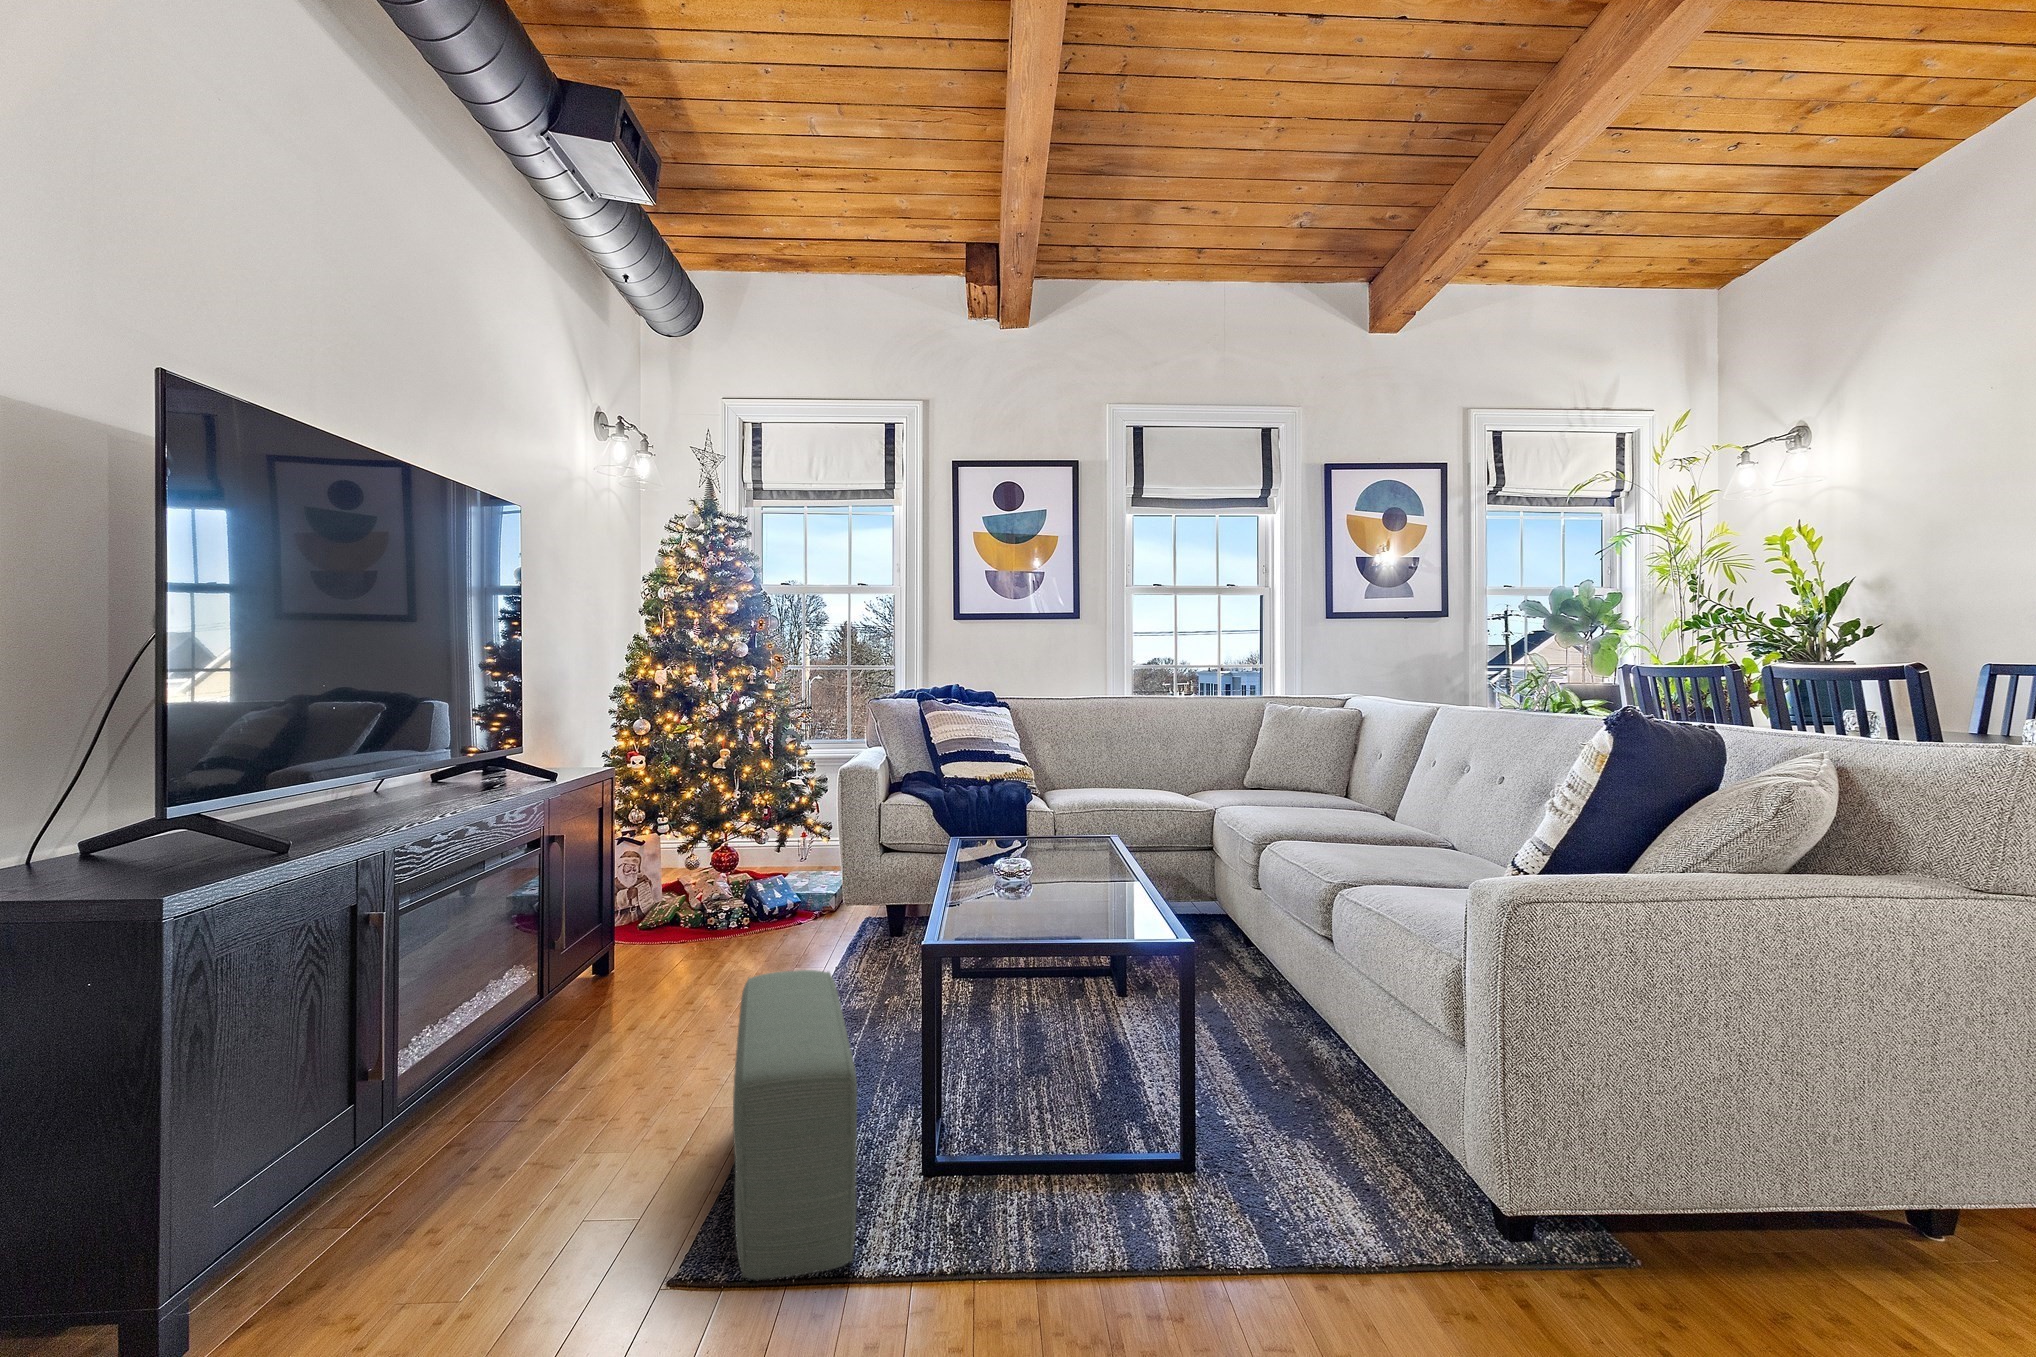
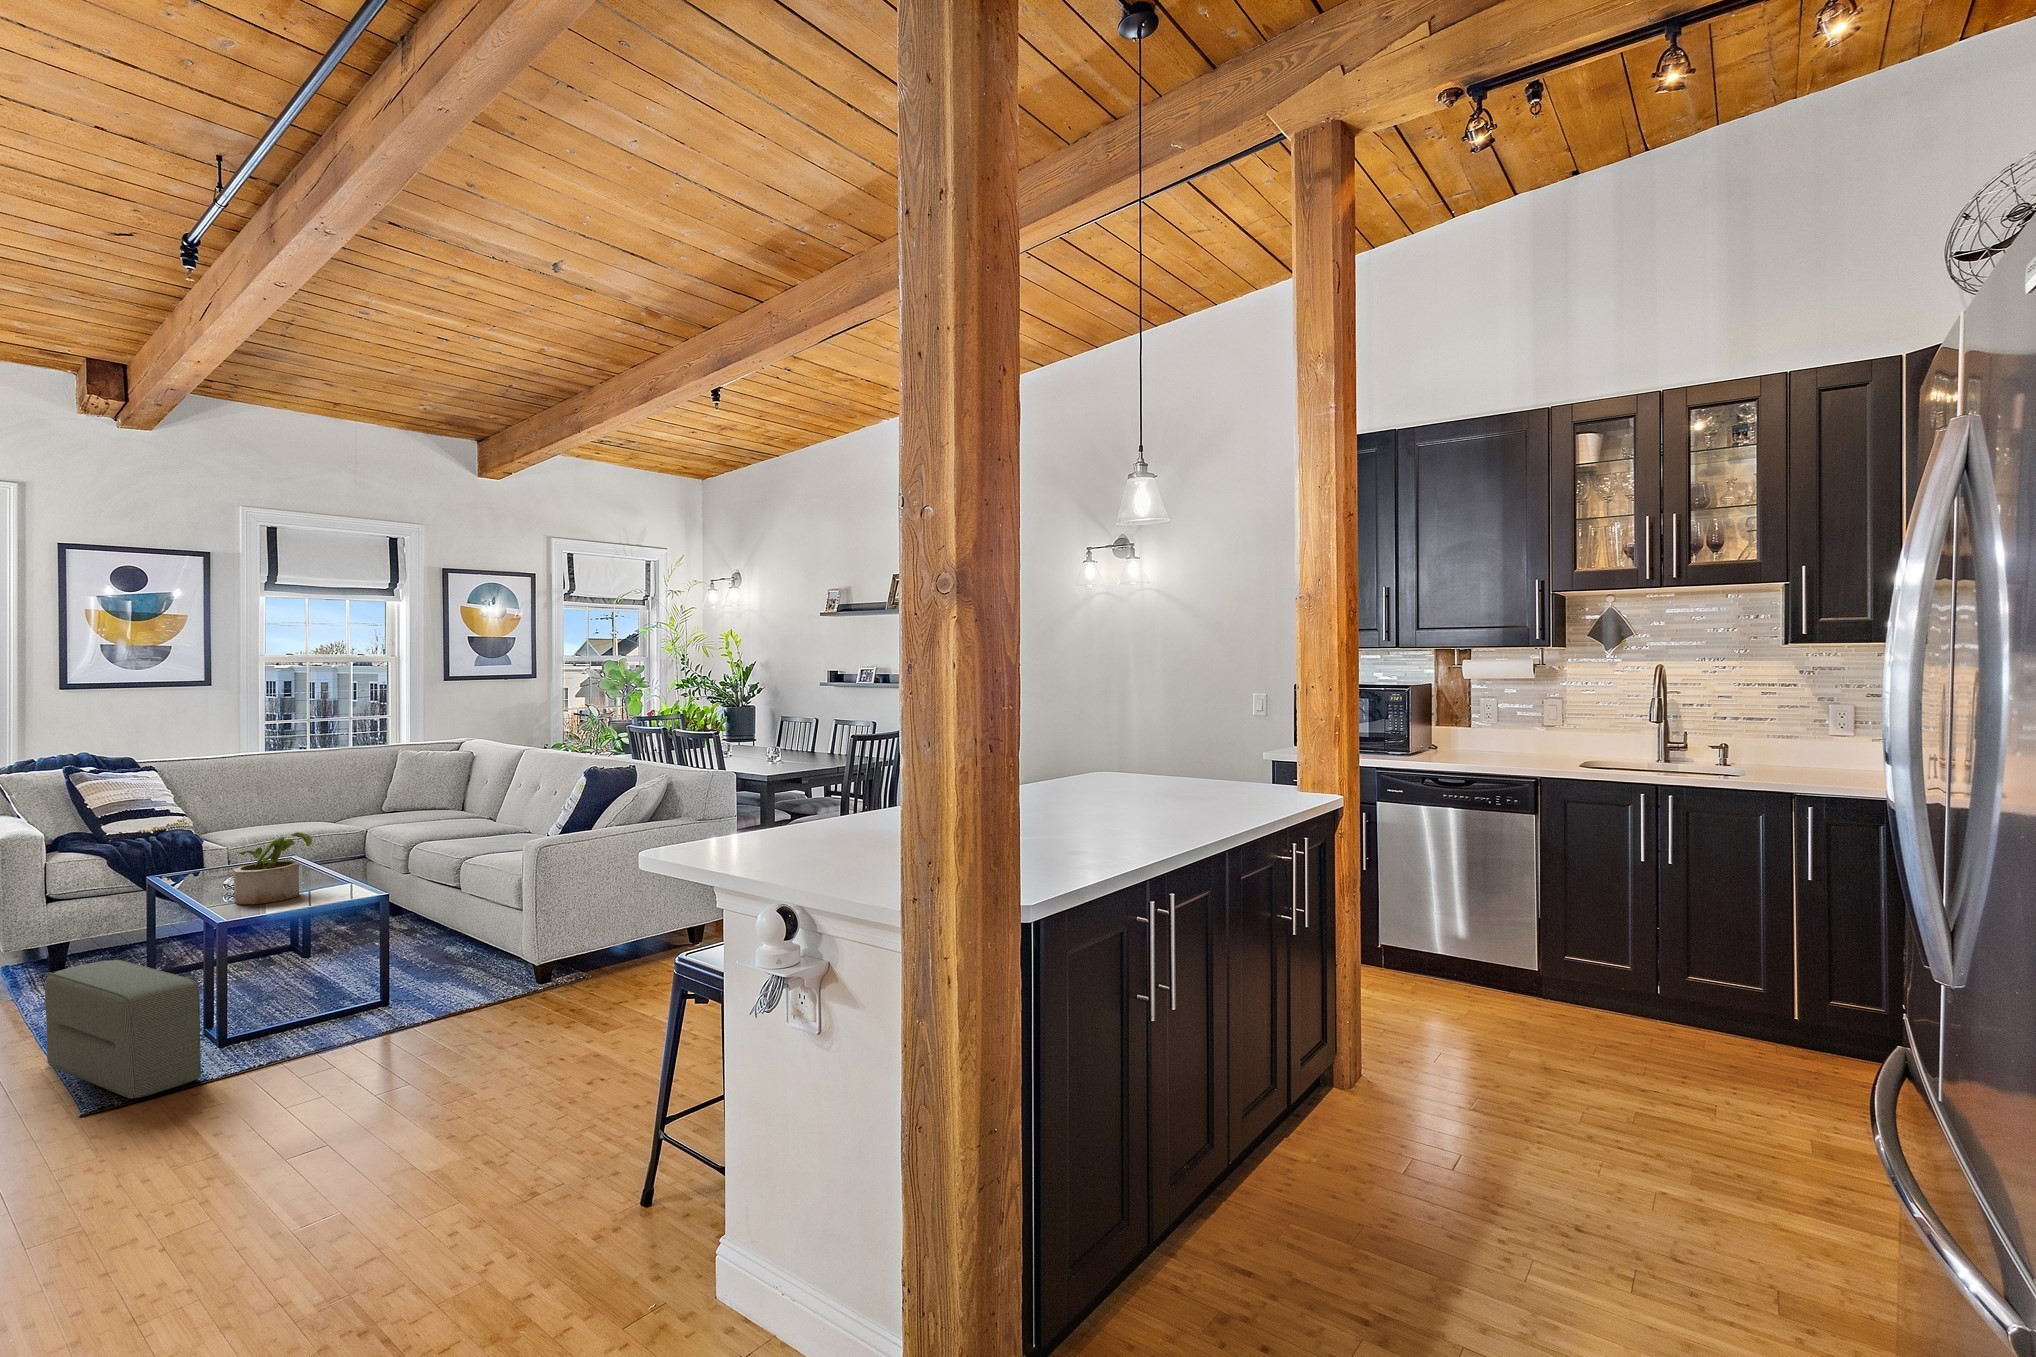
potted plant: none [994,798,1102,914] -> present [233,832,312,904]

